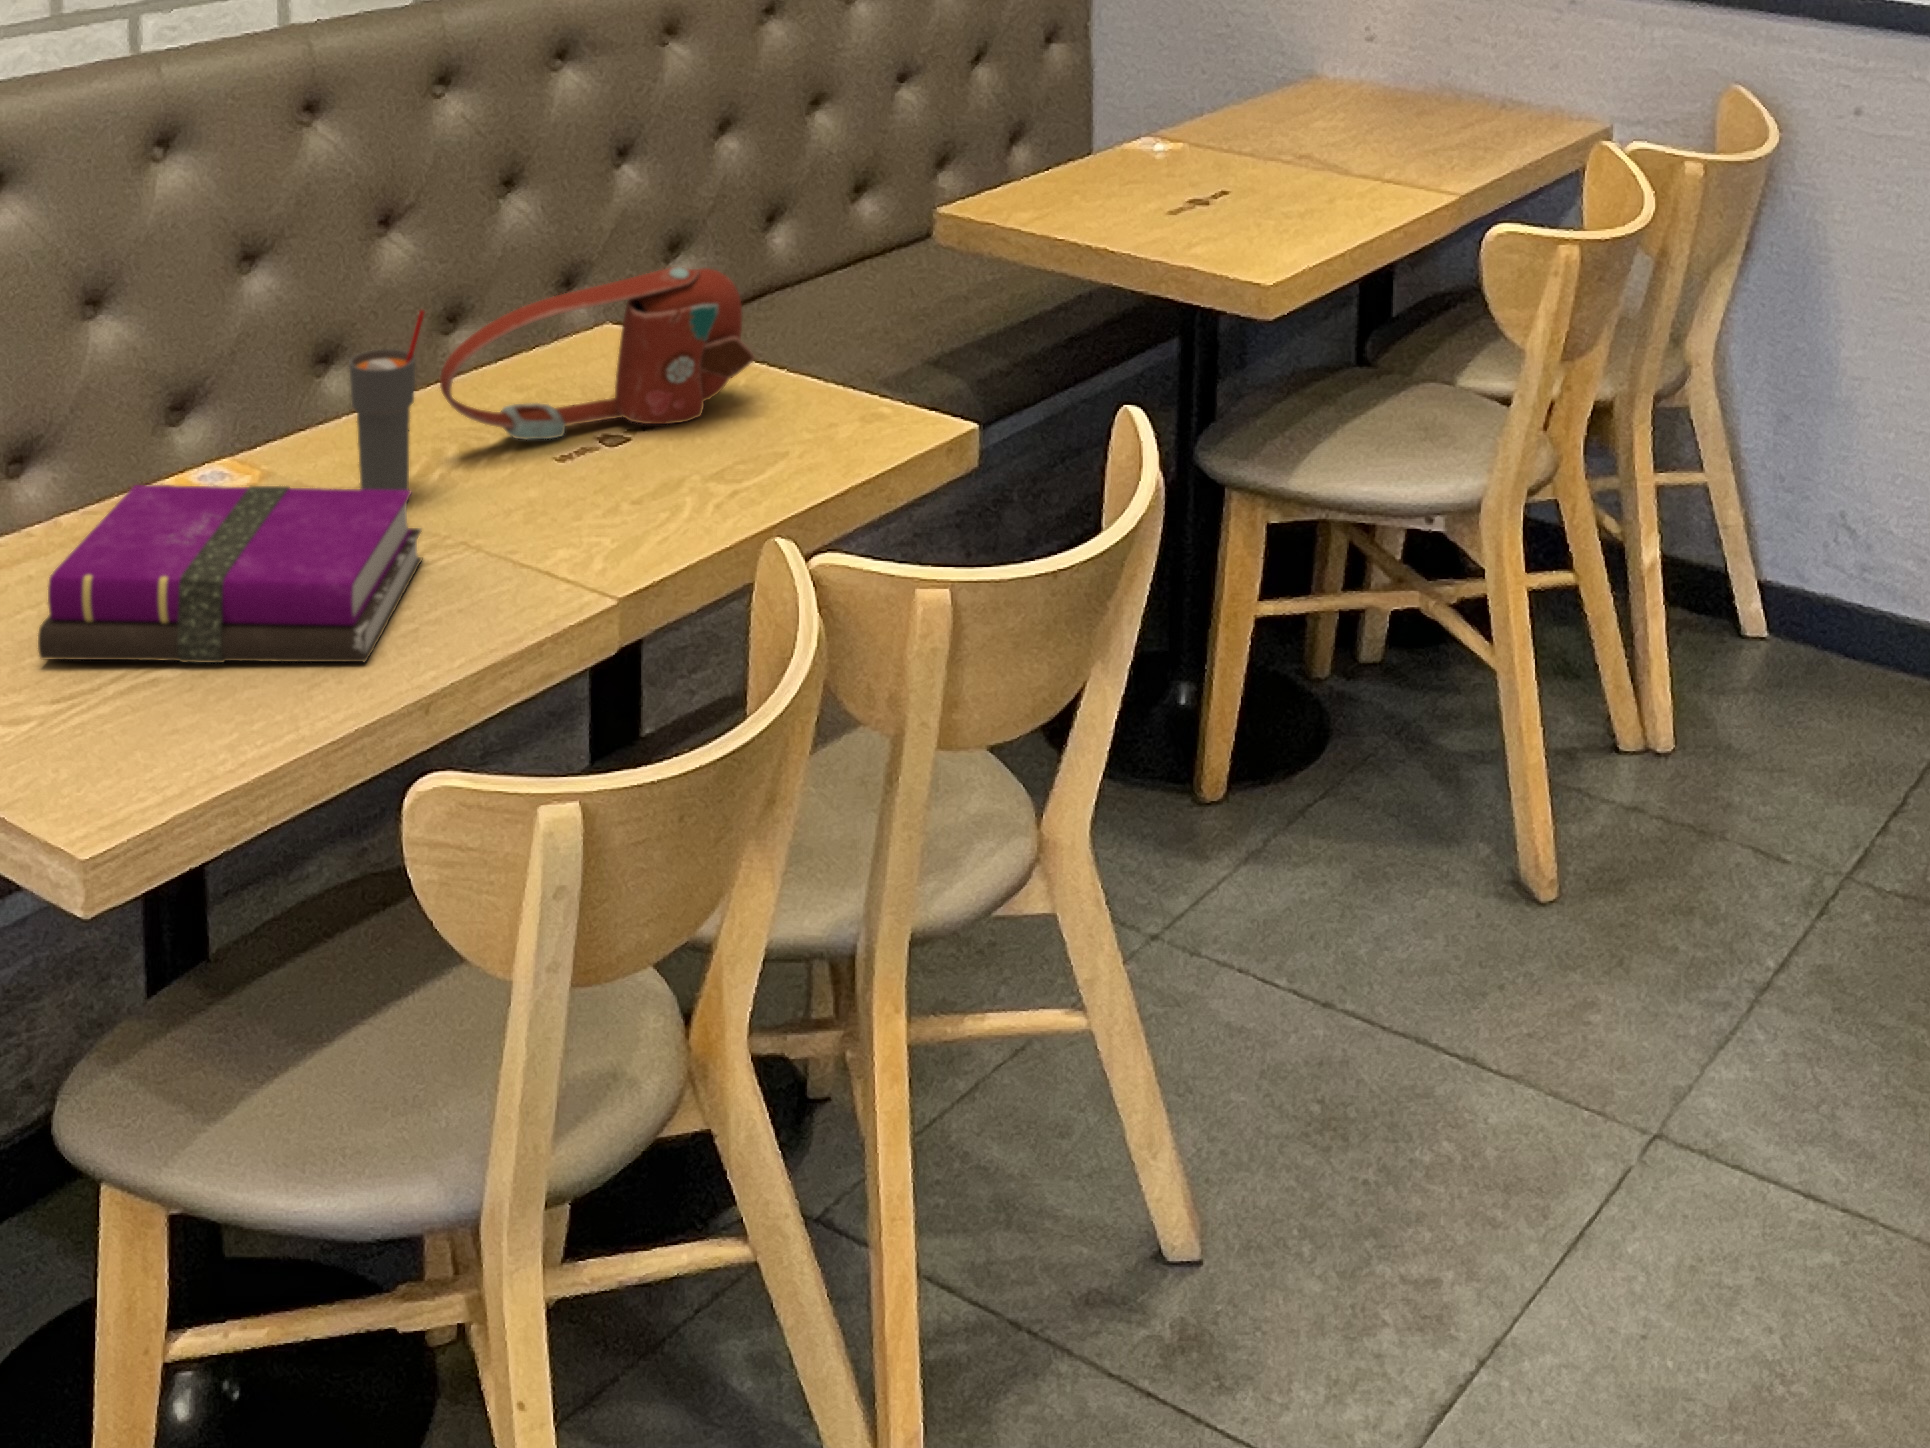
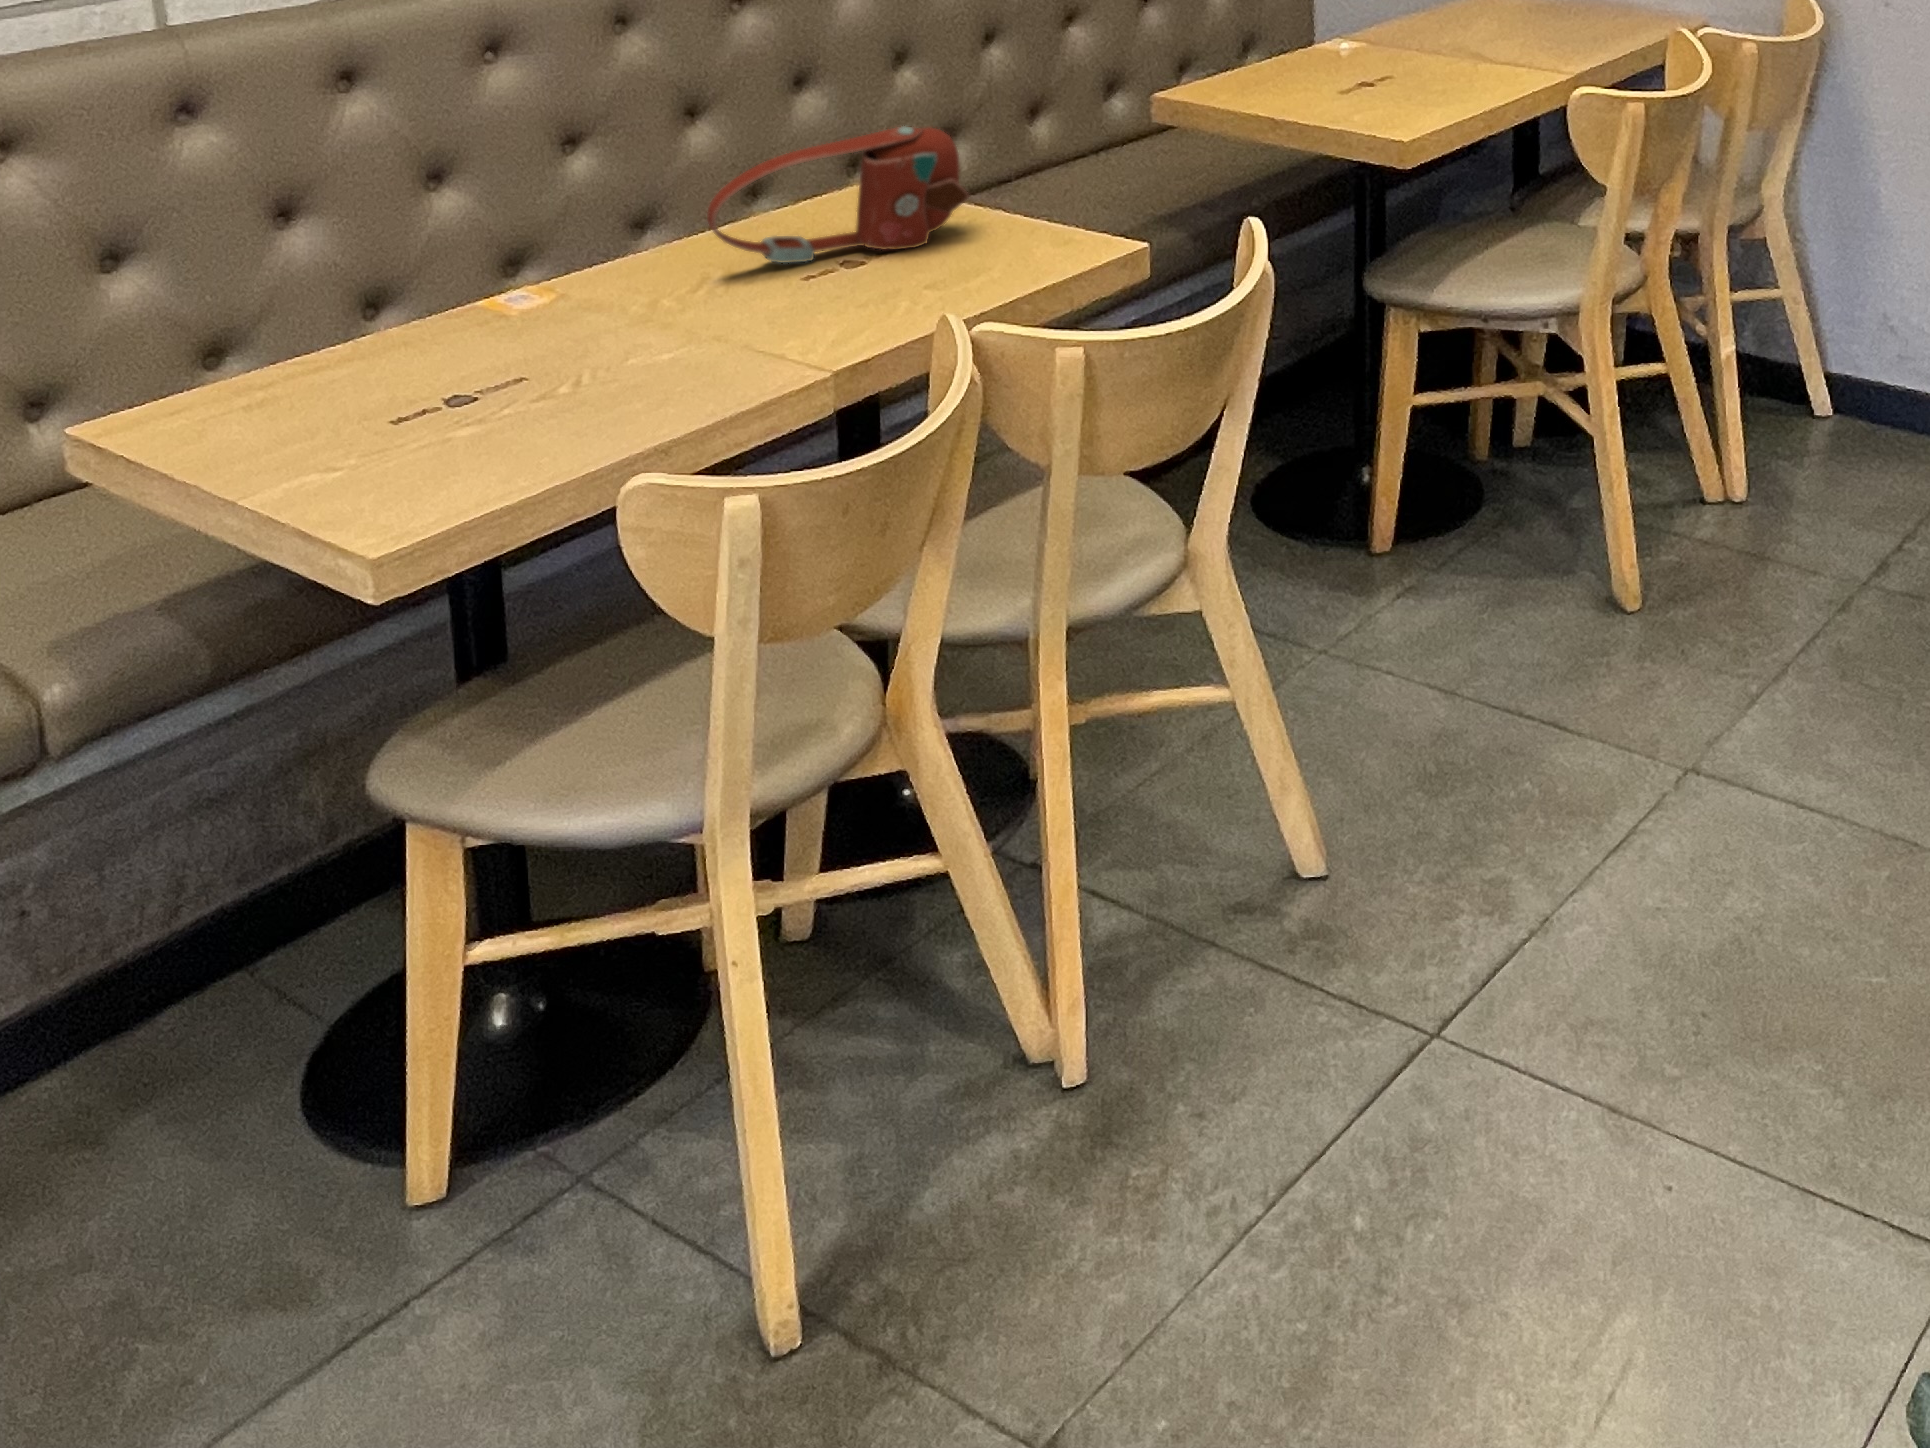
cup: present [349,310,424,490] -> none [627,157,689,315]
notebook: present [38,485,422,663] -> none [361,291,685,422]

